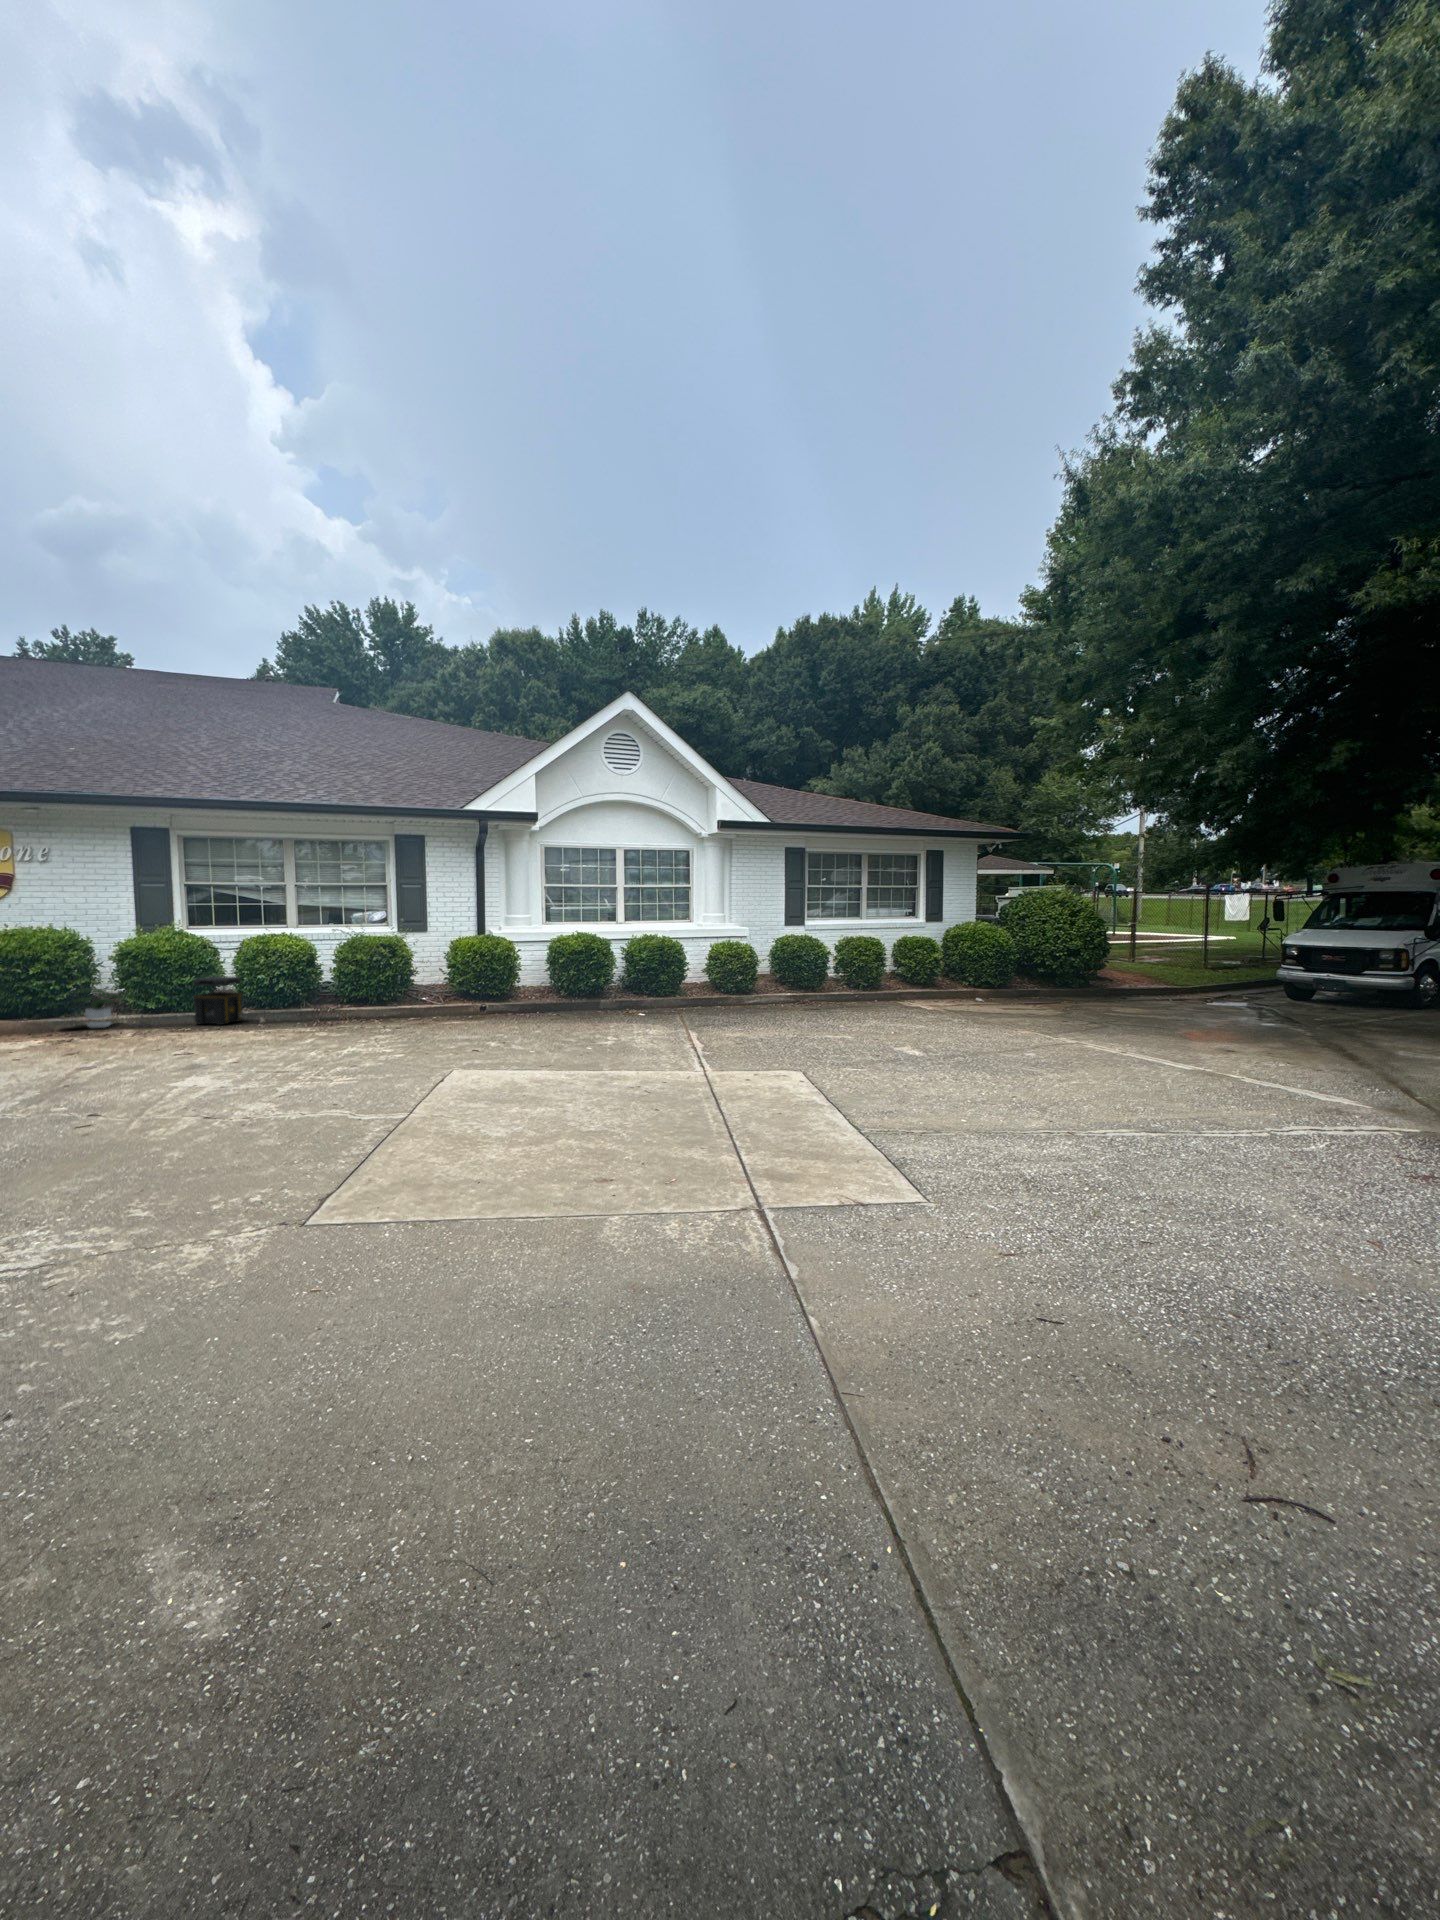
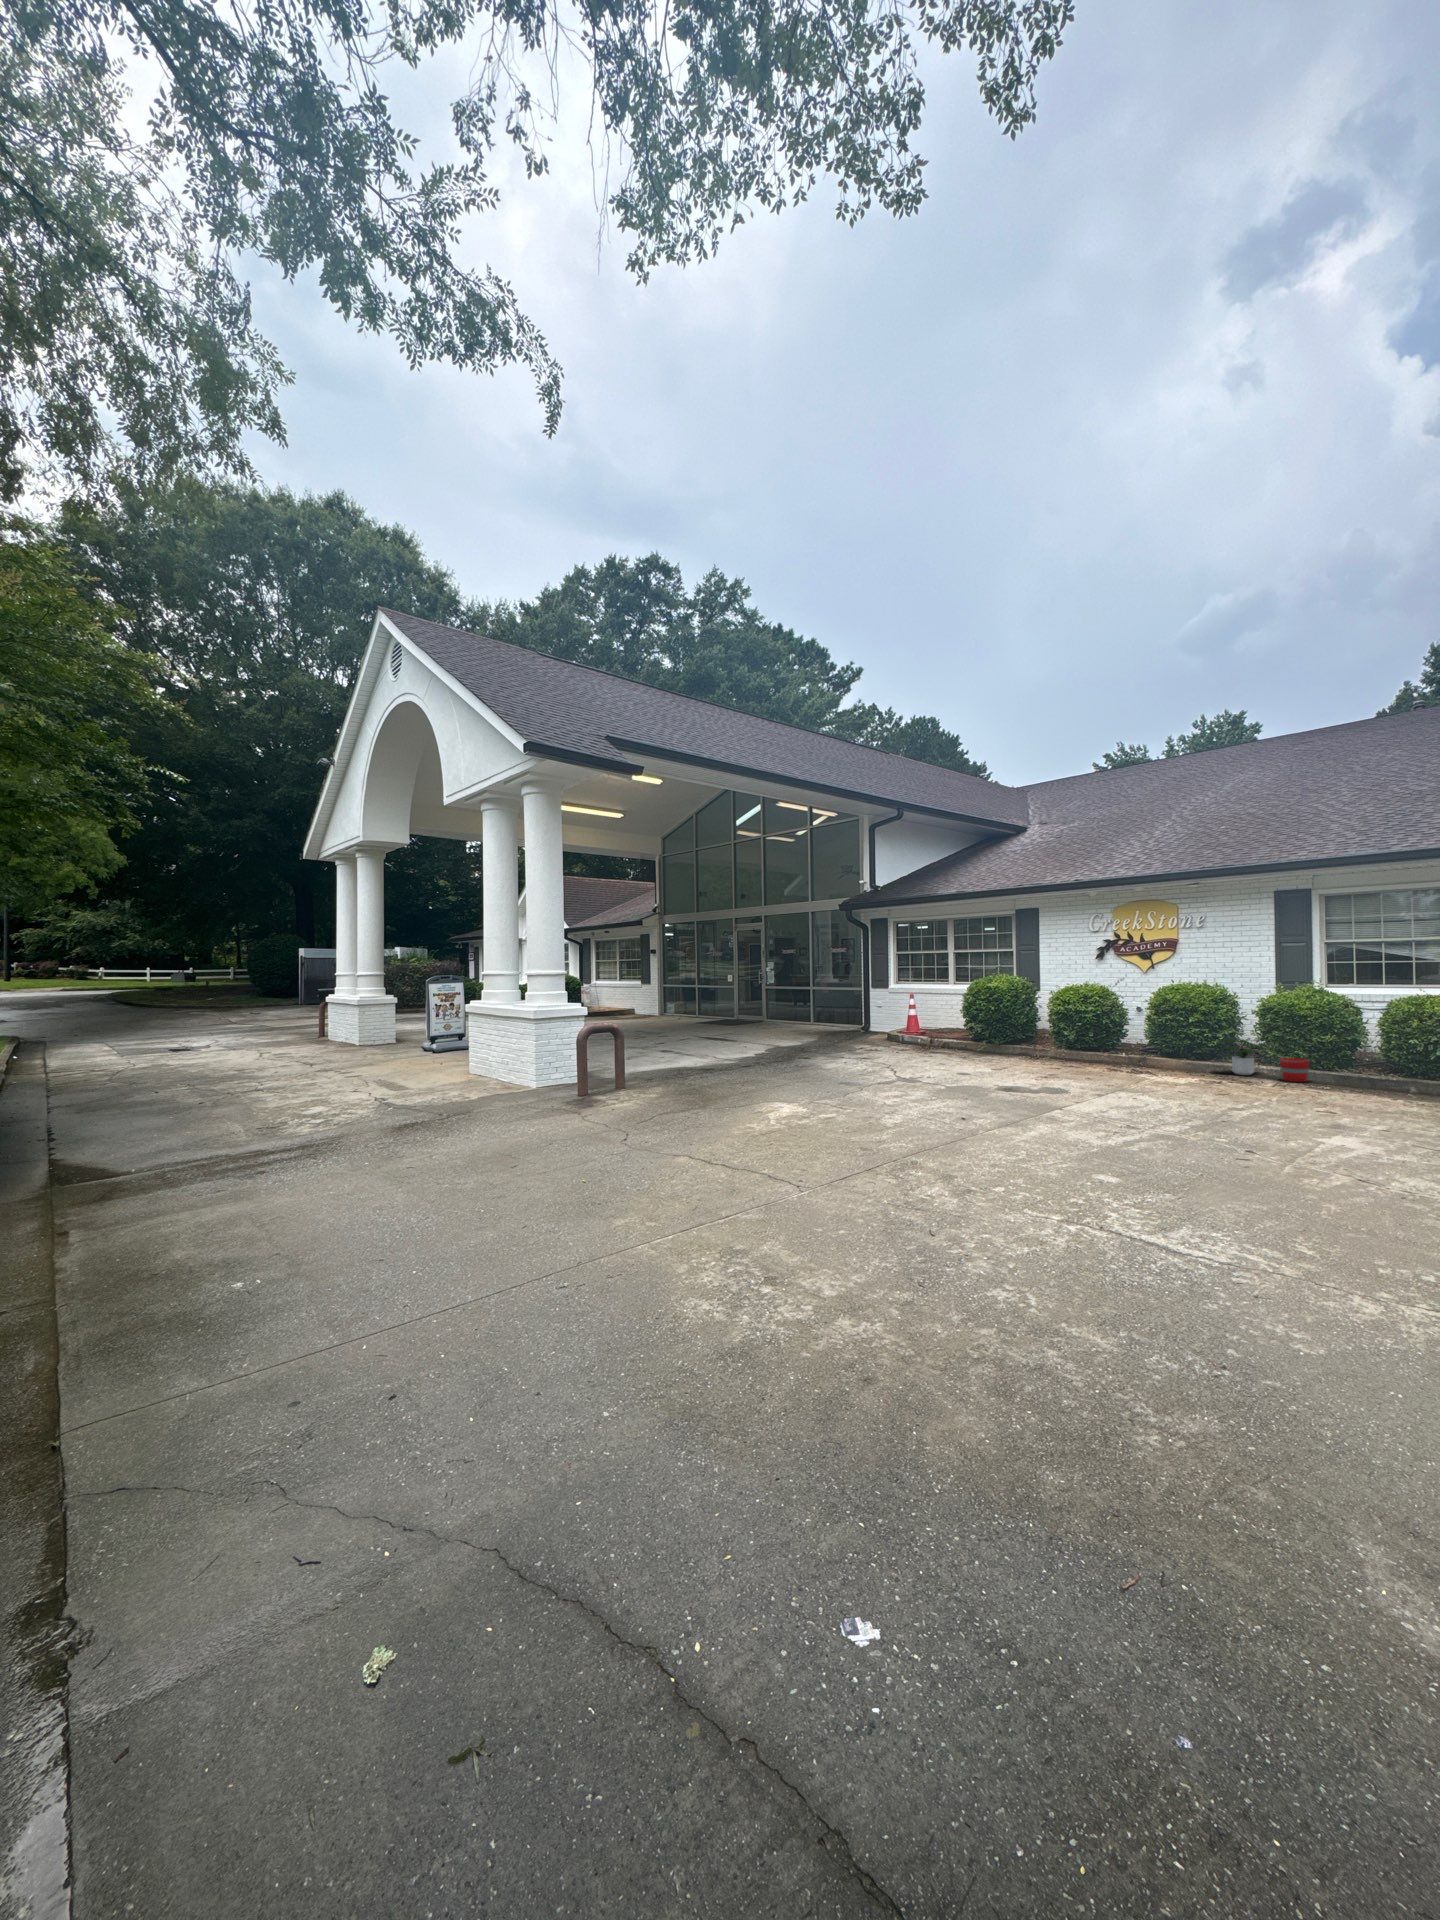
toolbox: present [193,976,242,1025] -> none [1333,1036,1389,1086]
bucket: none [137,1003,170,1029] -> present [1279,1058,1310,1082]

